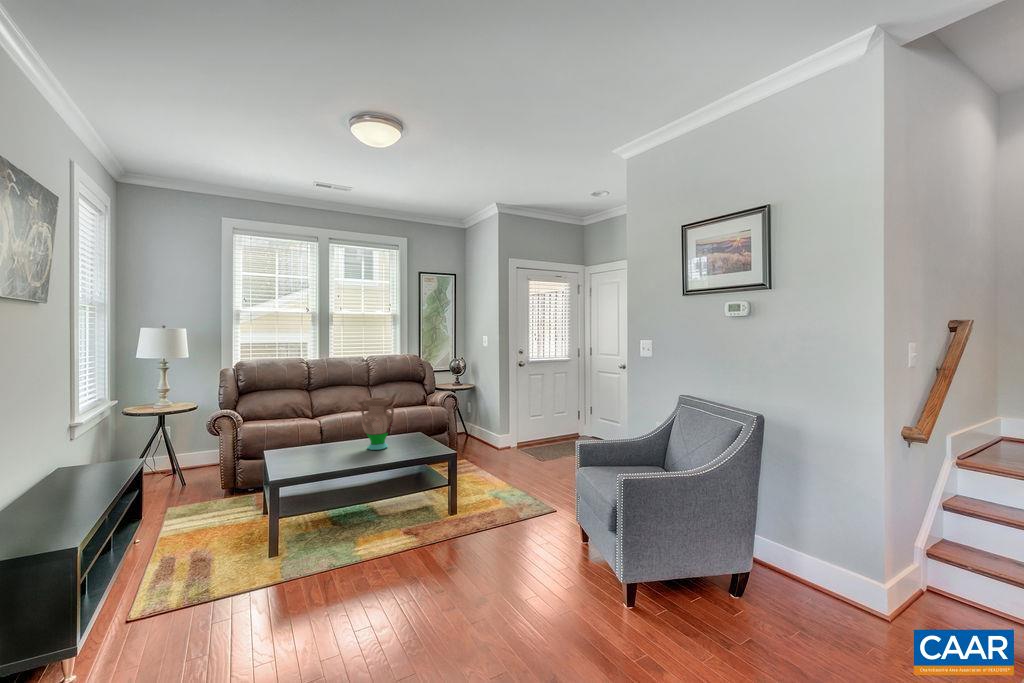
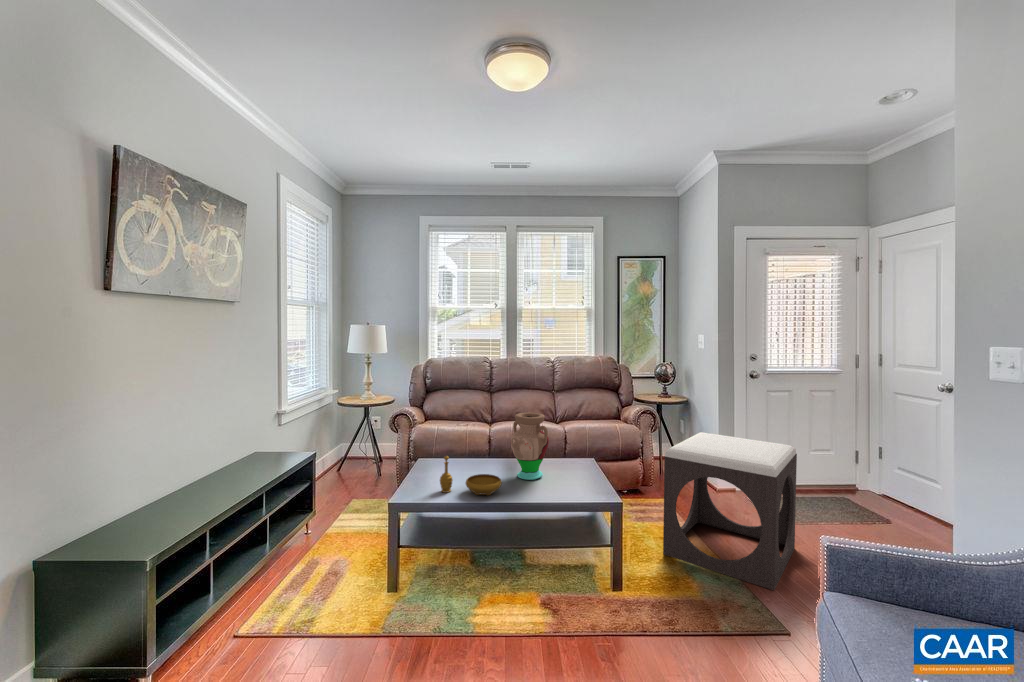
footstool: none [476,405,553,495] -> present [663,432,797,590]
decorative bowl: none [310,435,364,466] -> present [440,456,502,495]

